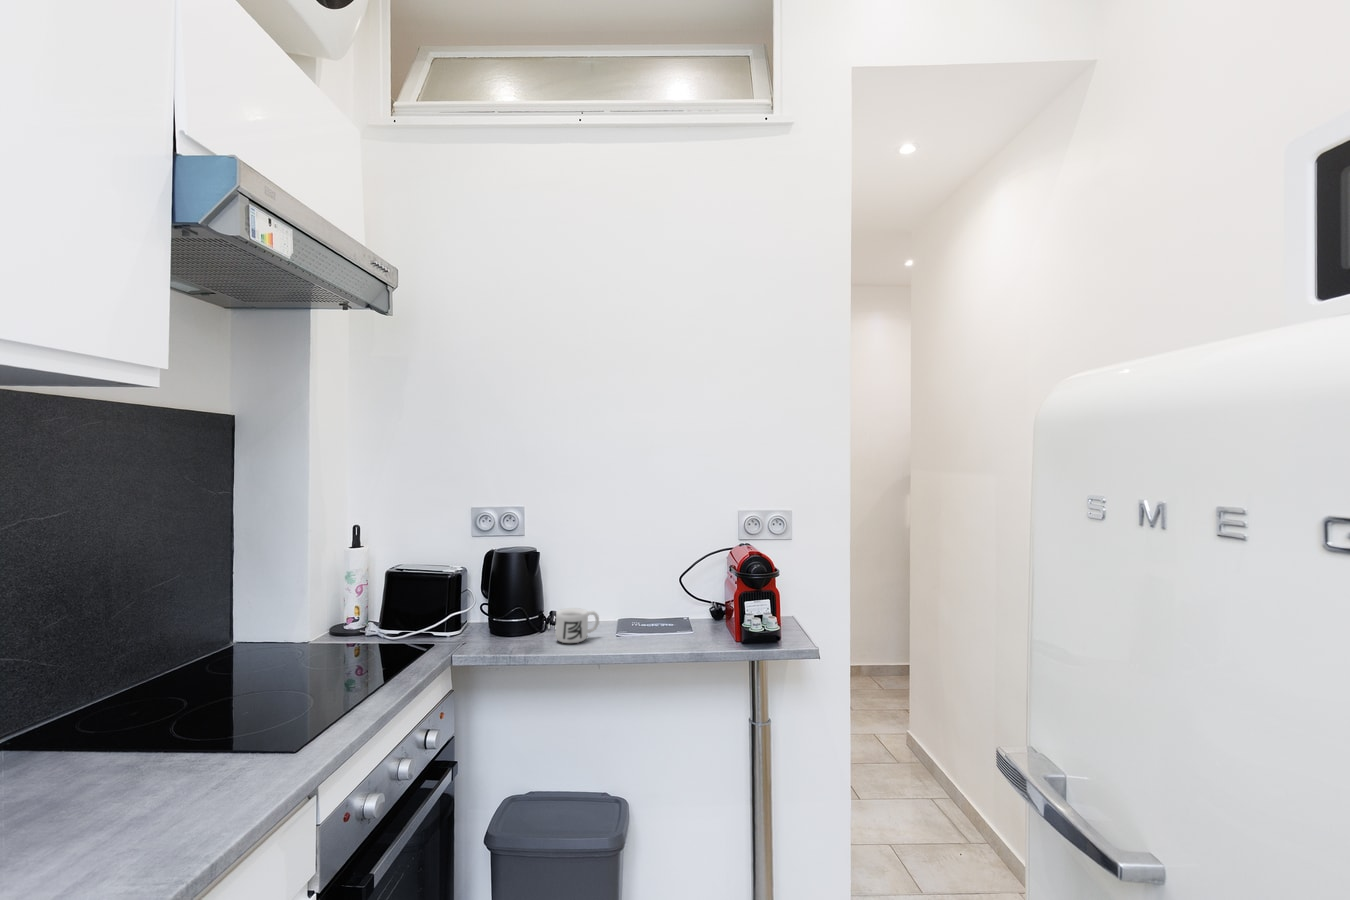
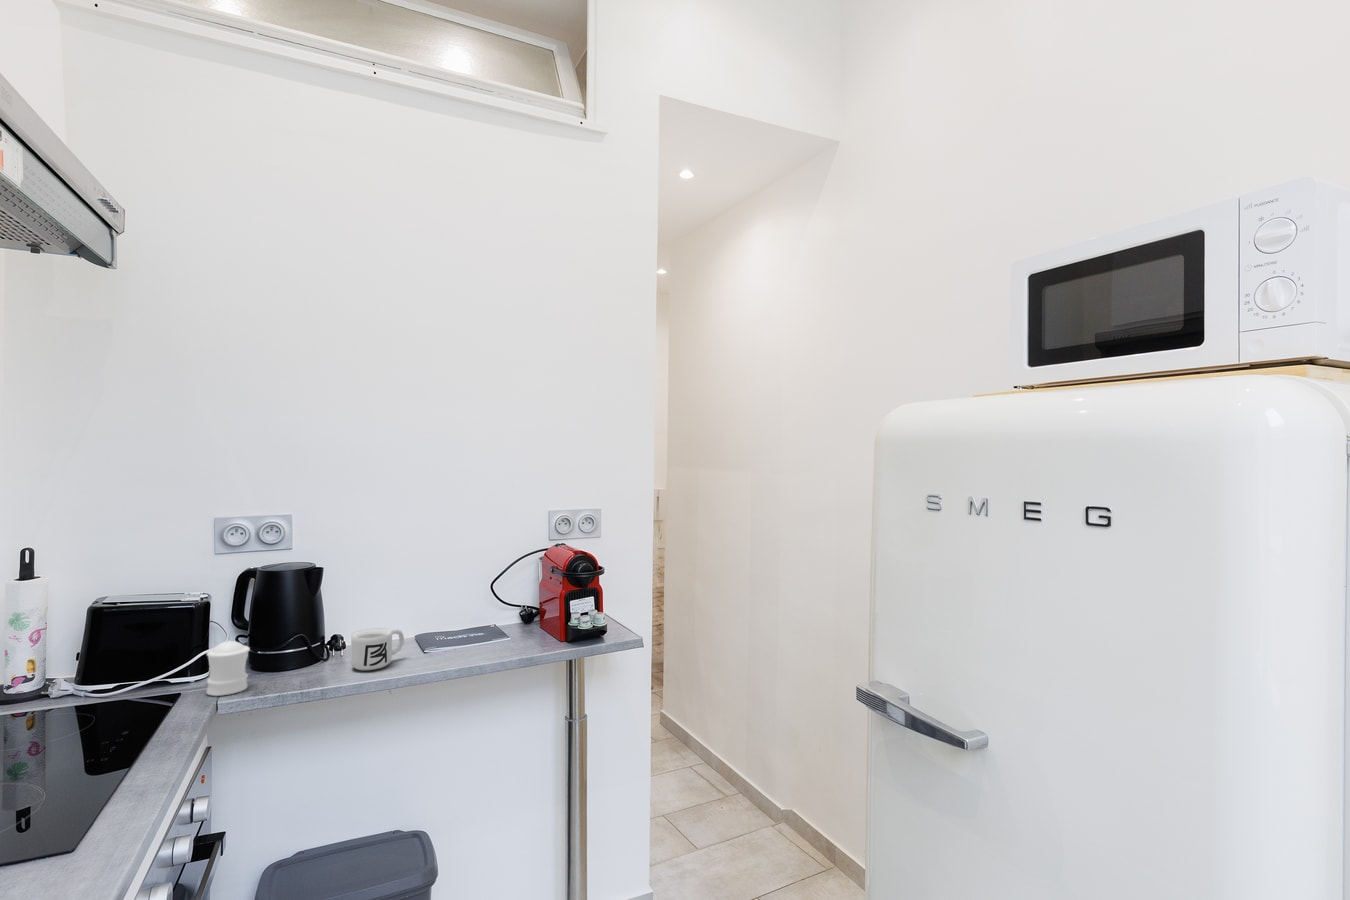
salt shaker: none [452,606,482,648] -> present [207,640,250,696]

